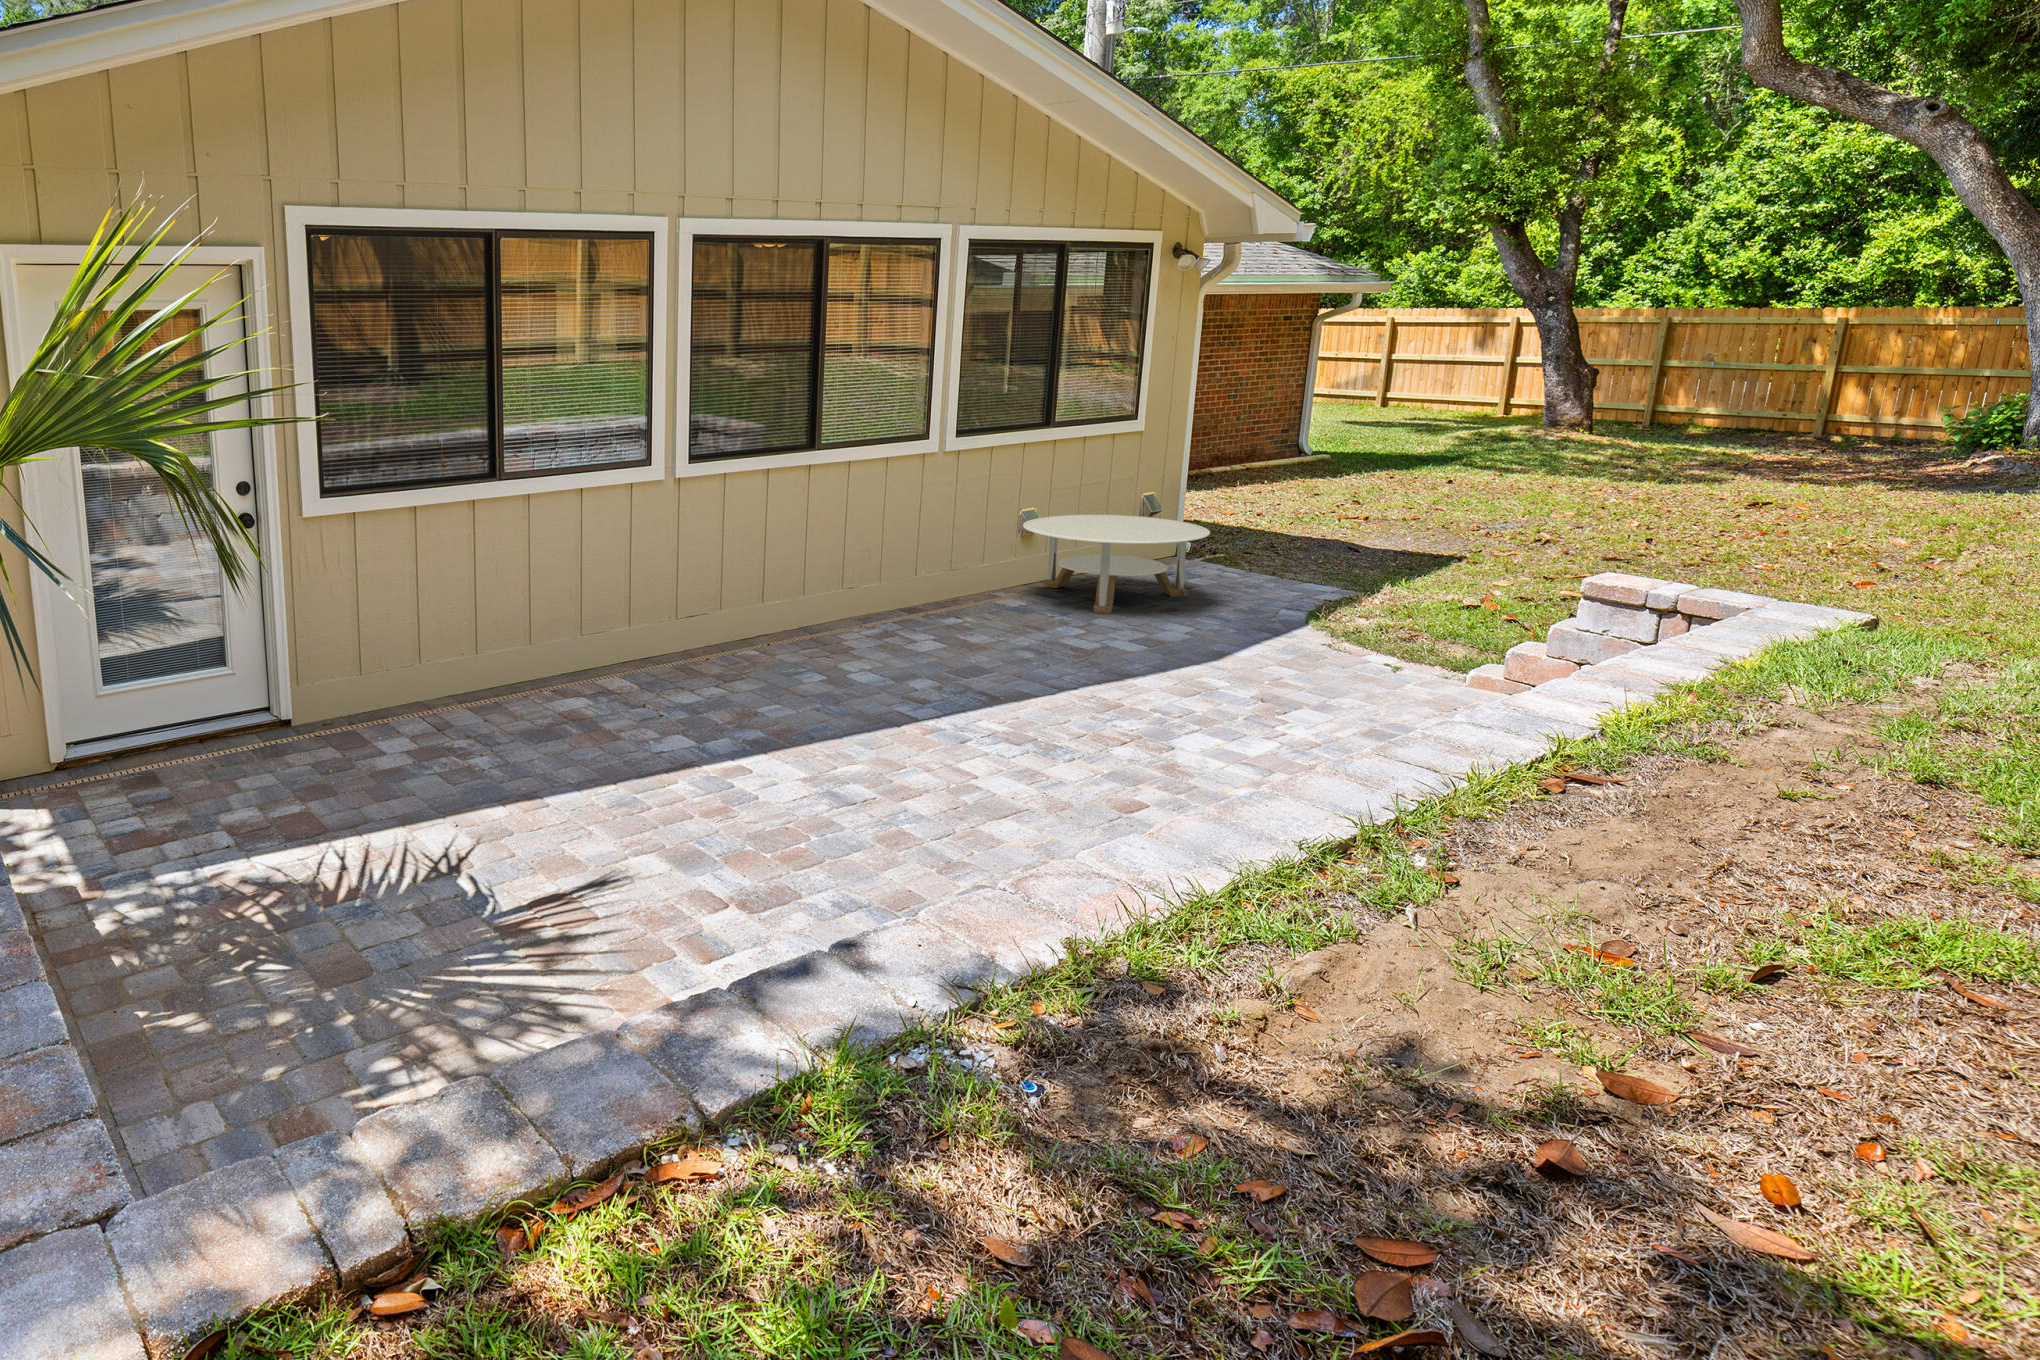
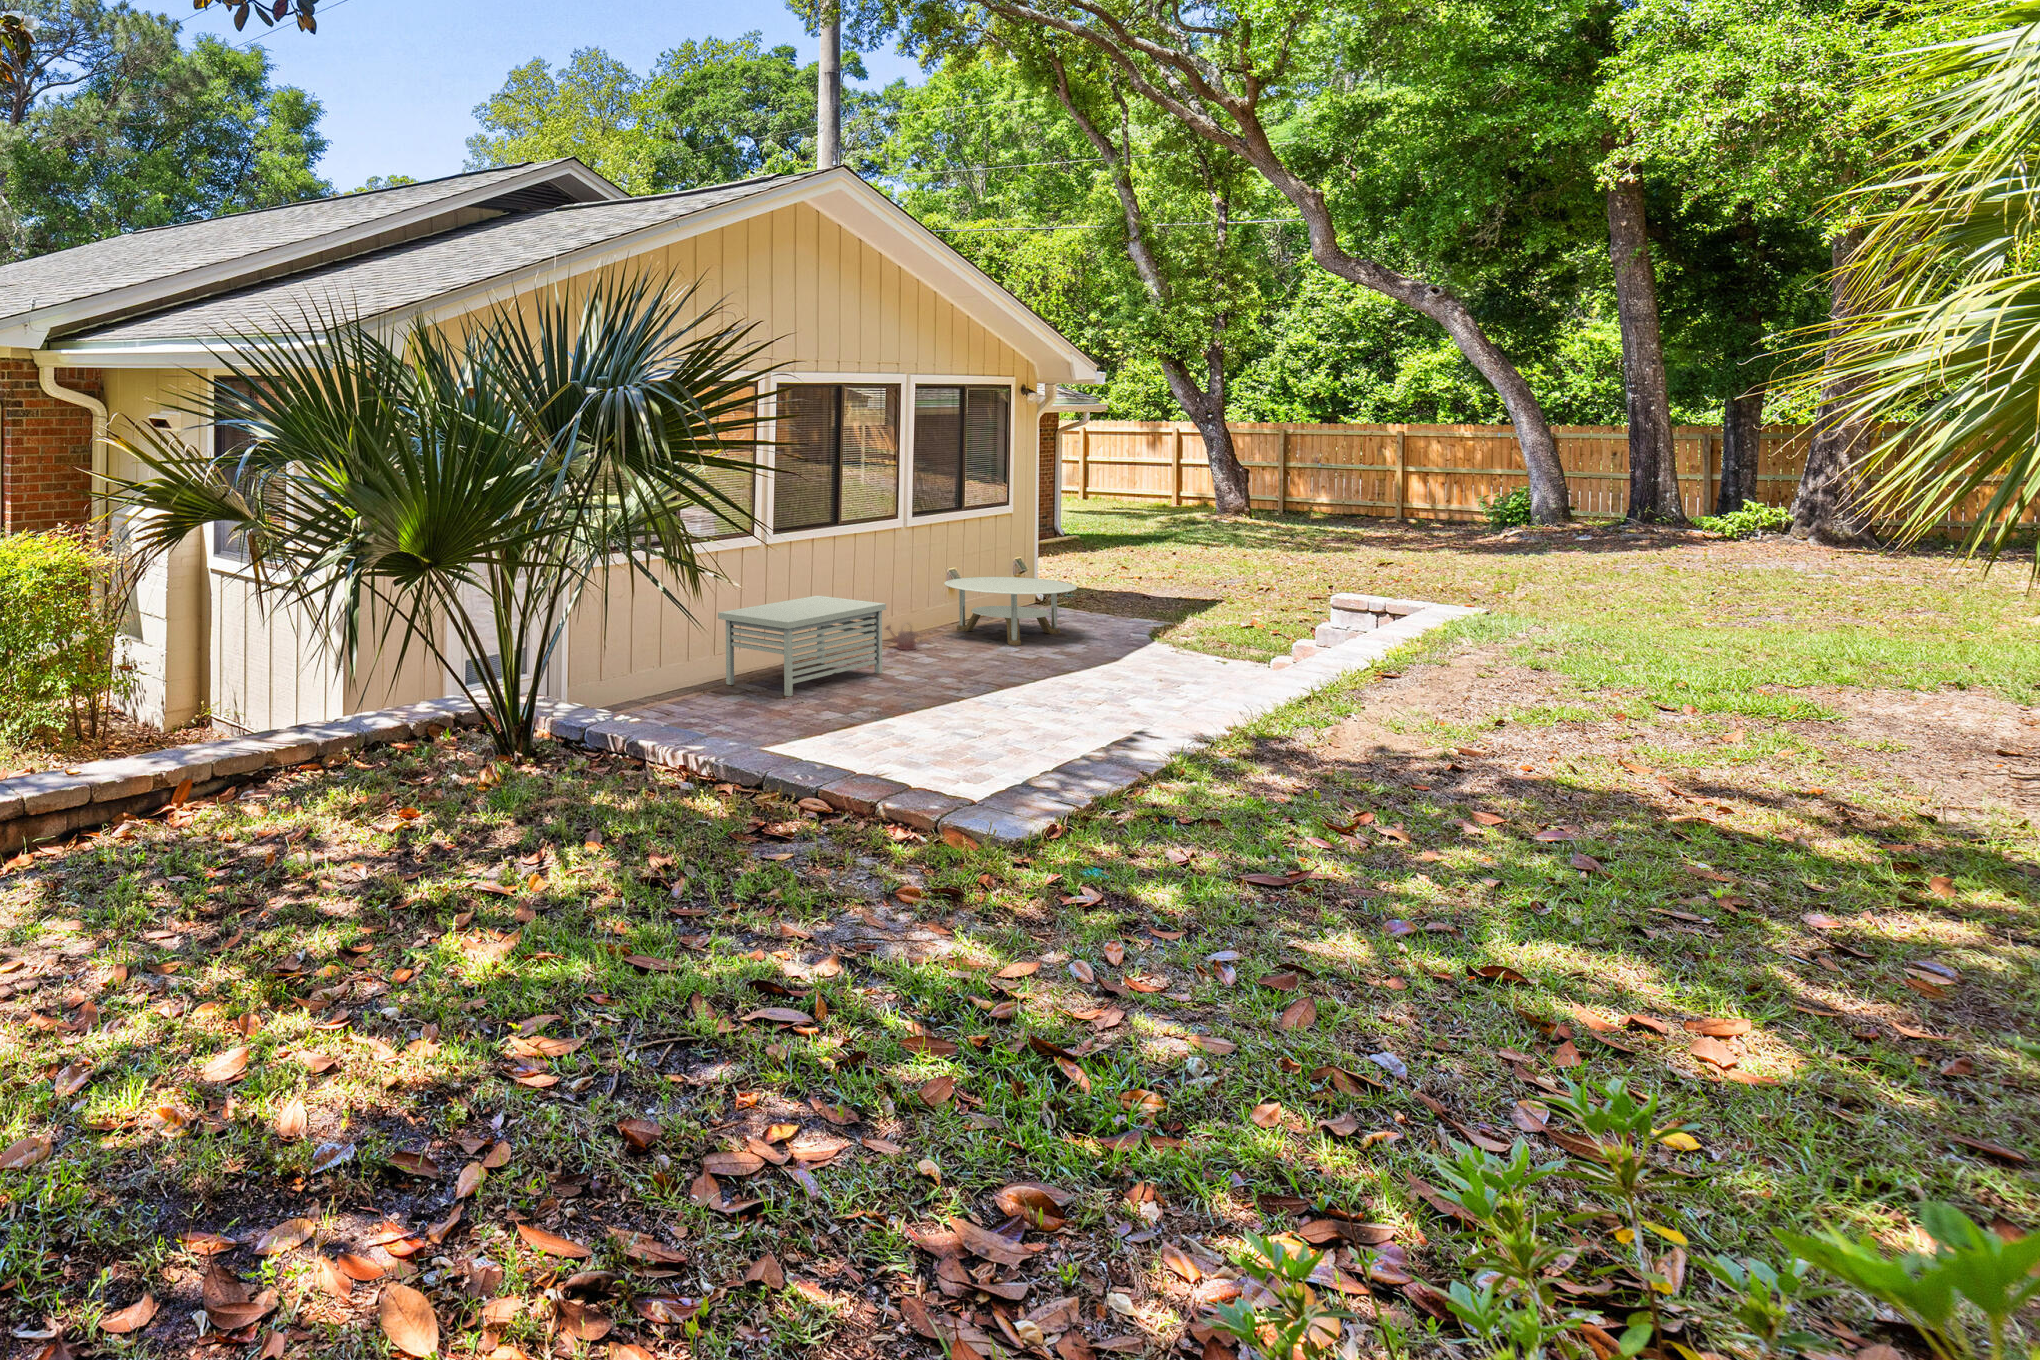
storage bench: none [620,539,875,684] -> present [718,596,886,696]
watering can: none [918,576,962,615] -> present [886,623,921,650]

